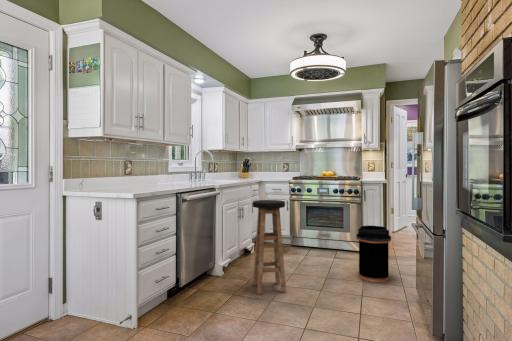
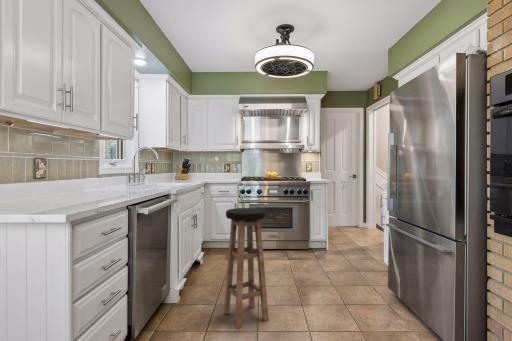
trash can: present [357,226,391,282] -> none [326,230,362,290]

